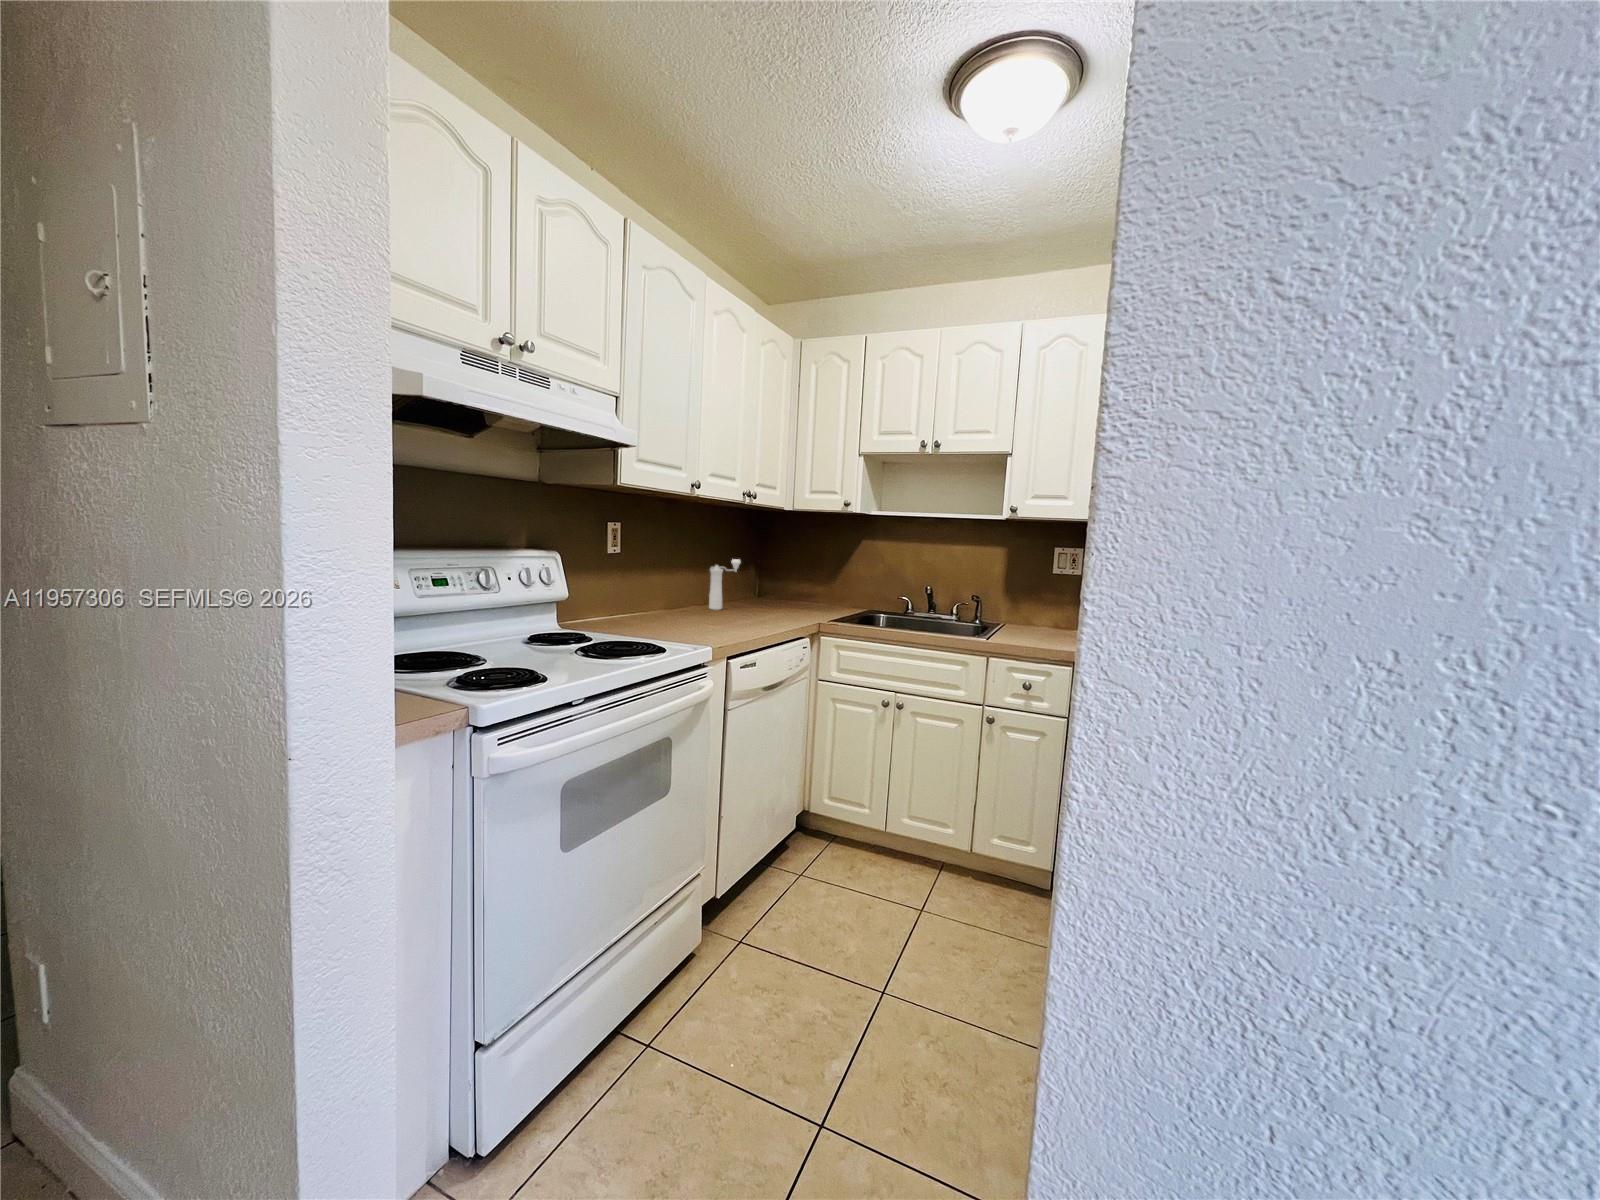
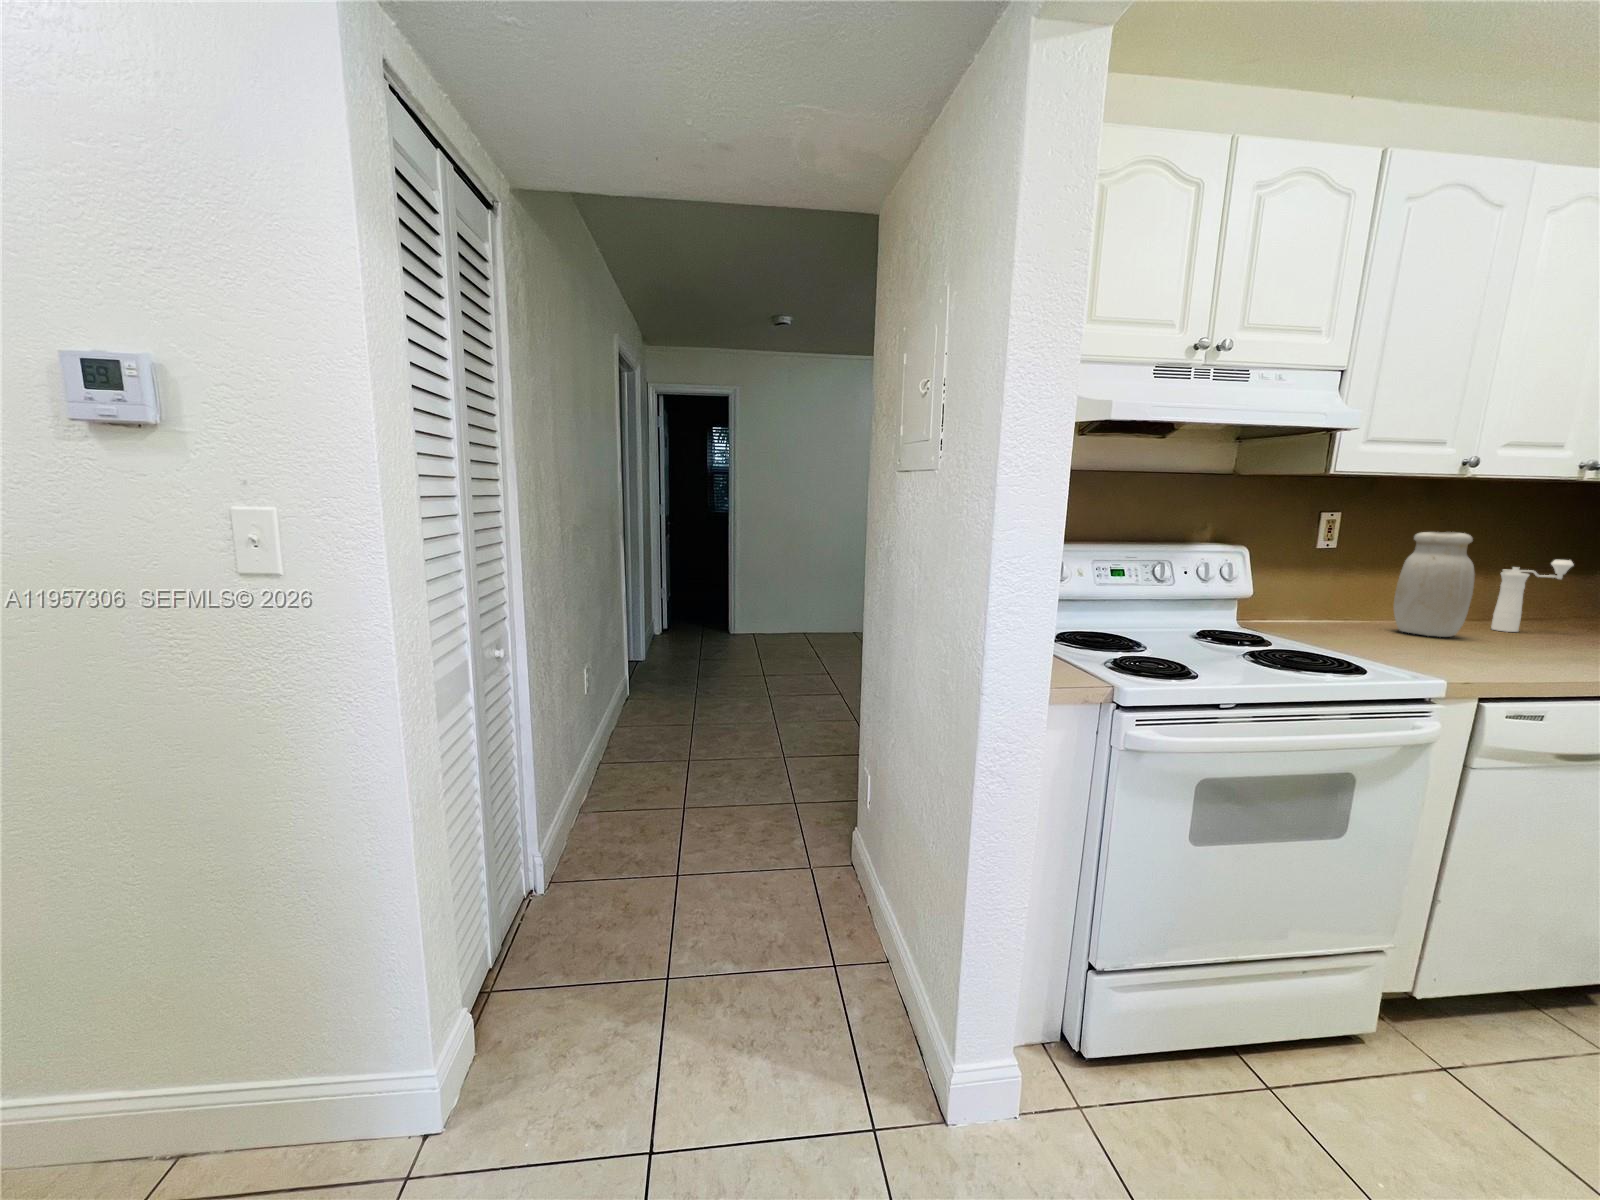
jar: none [660,540,702,617] -> present [1394,532,1475,637]

